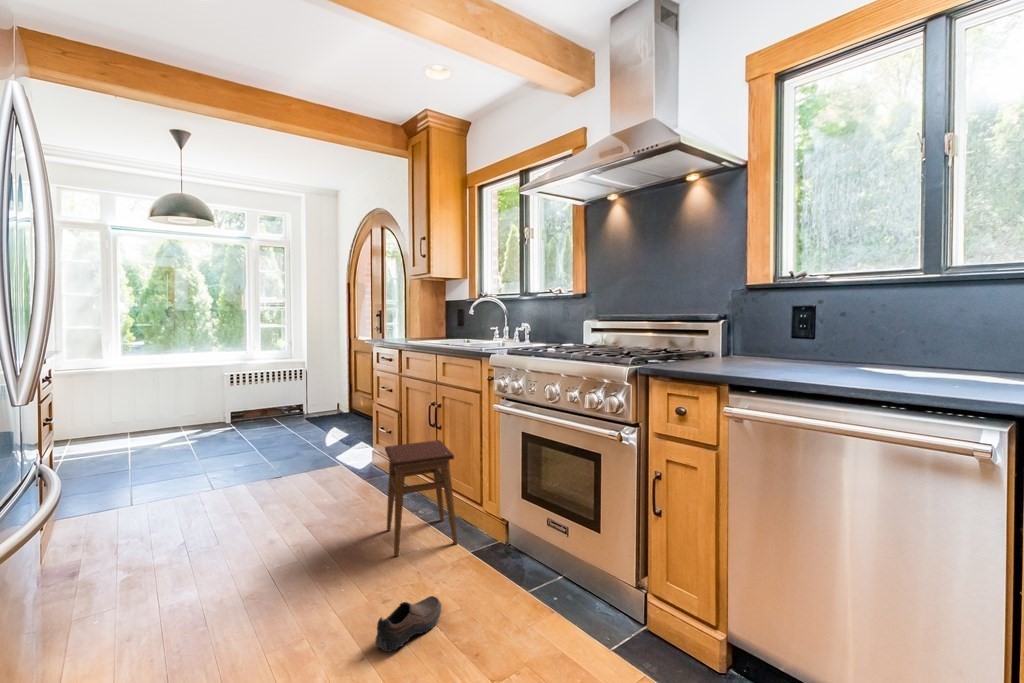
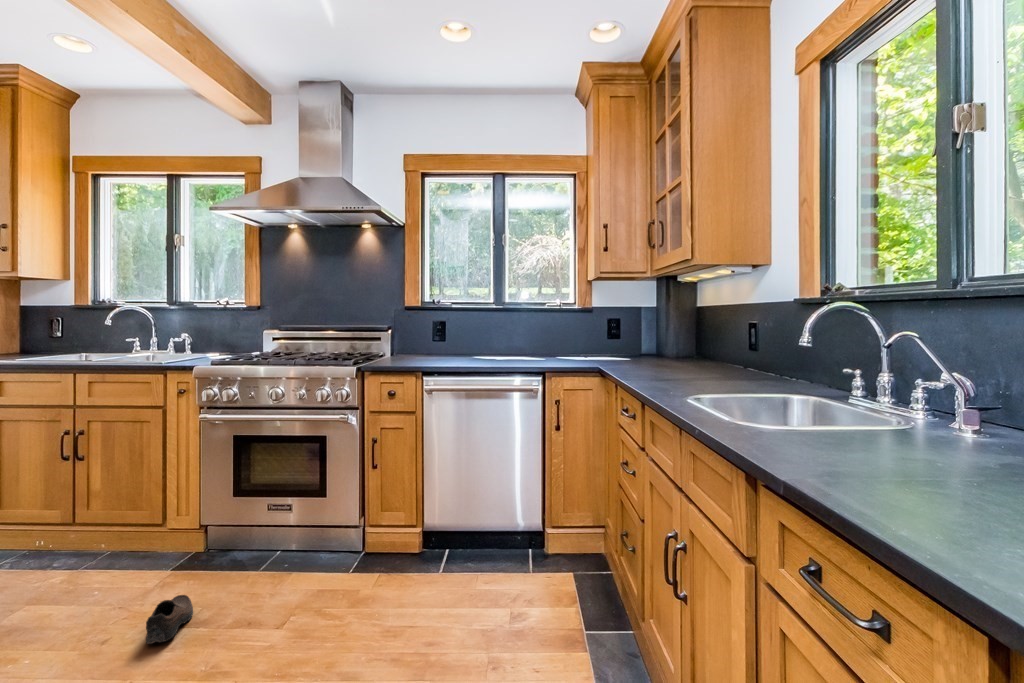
stool: present [385,440,457,556] -> none [29,467,149,599]

